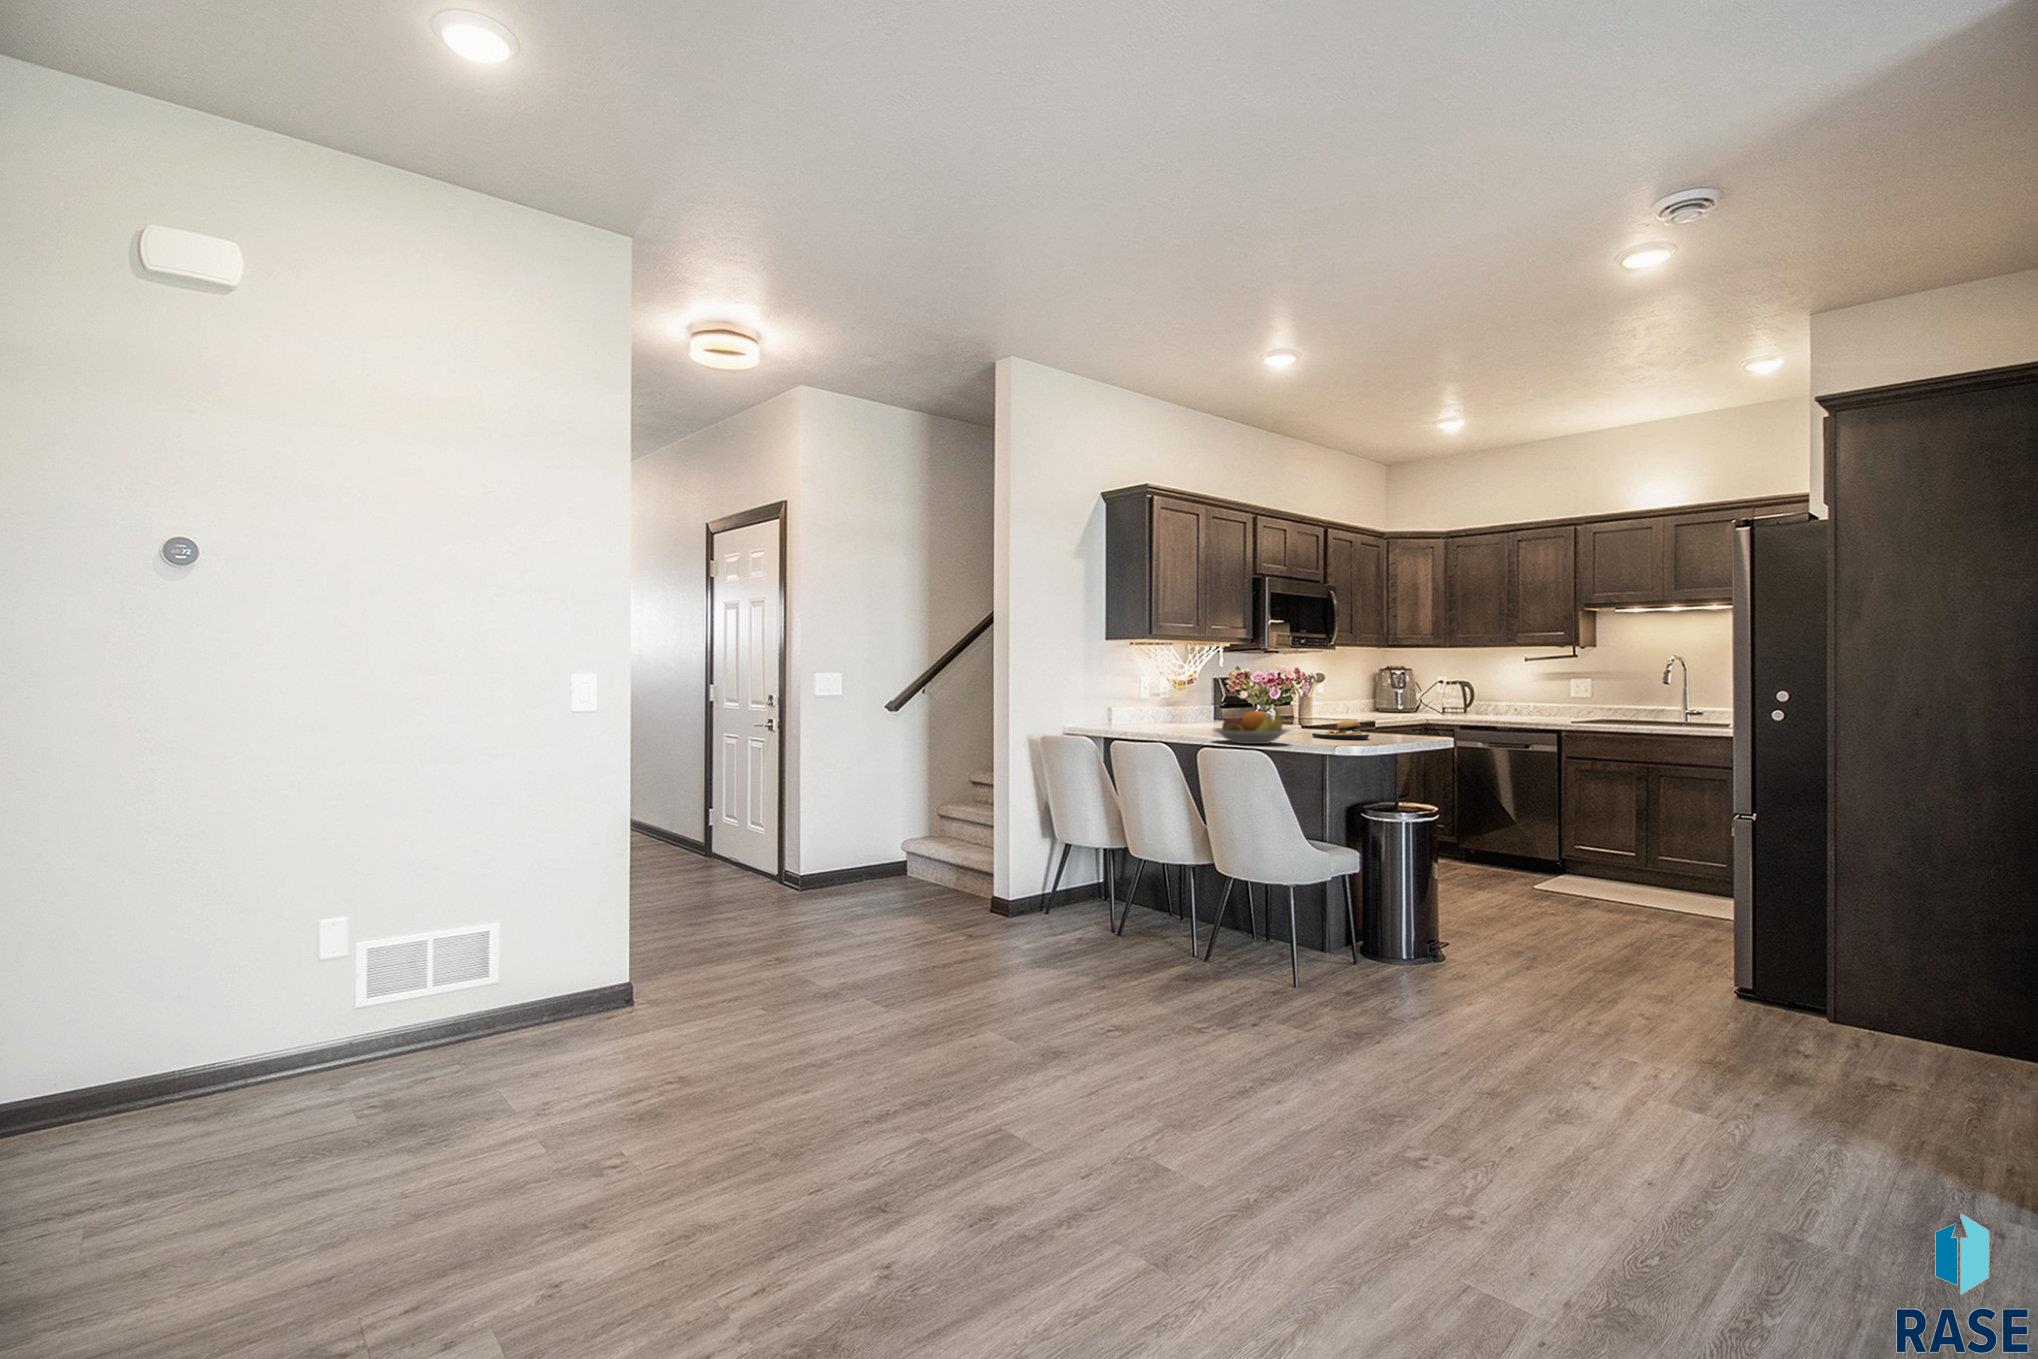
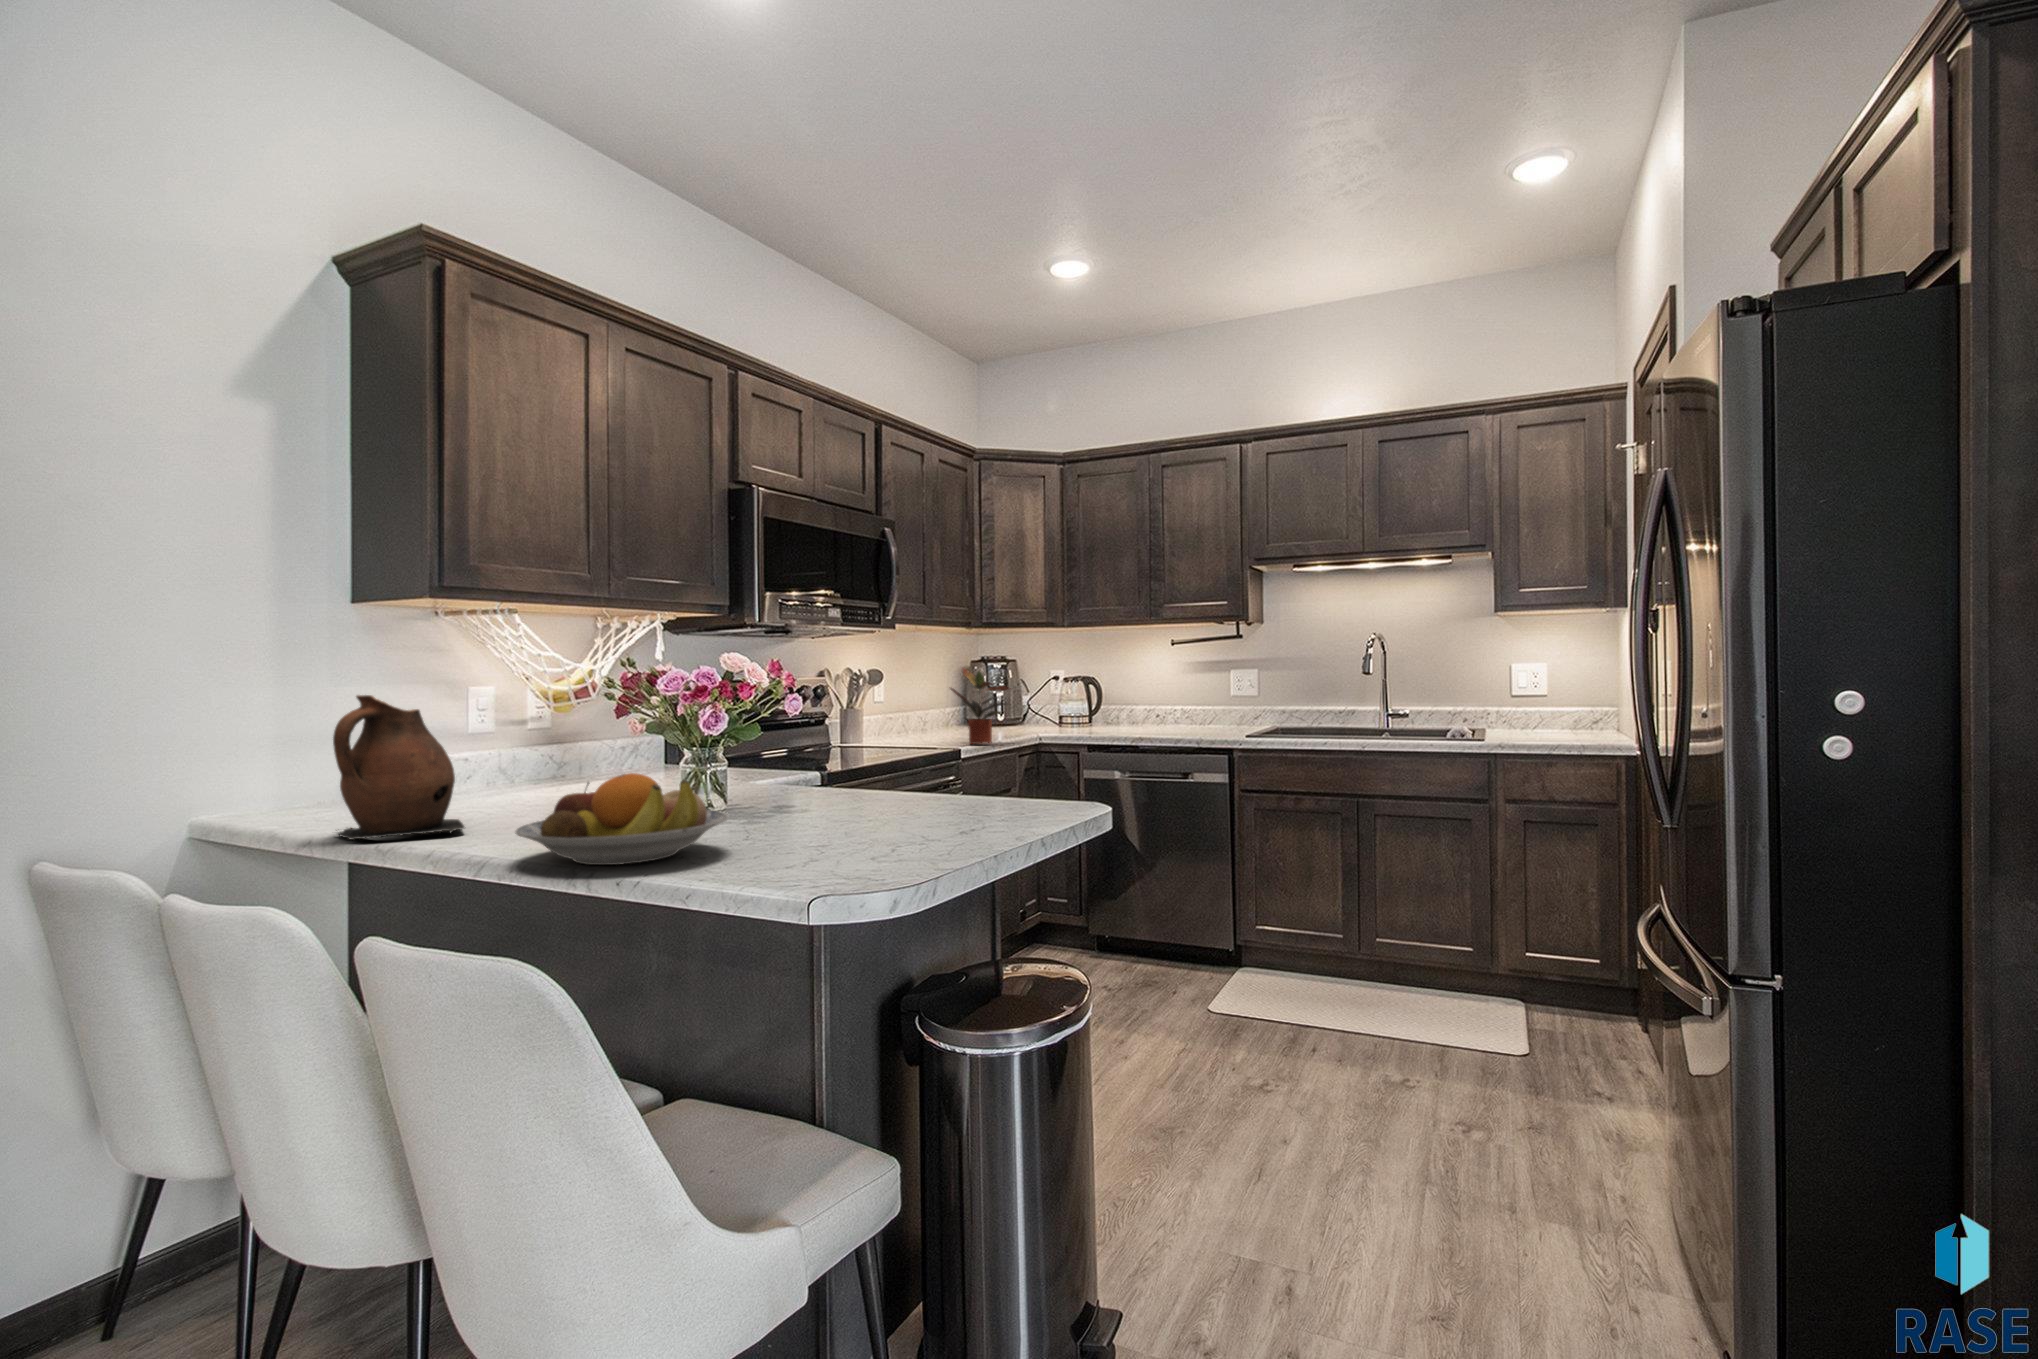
potted plant: none [1366,673,1408,722] -> present [950,669,1011,744]
ceramic pitcher: none [1124,679,1174,735] -> present [333,695,464,840]
plate: present [1312,720,1369,740] -> none [819,746,934,813]

